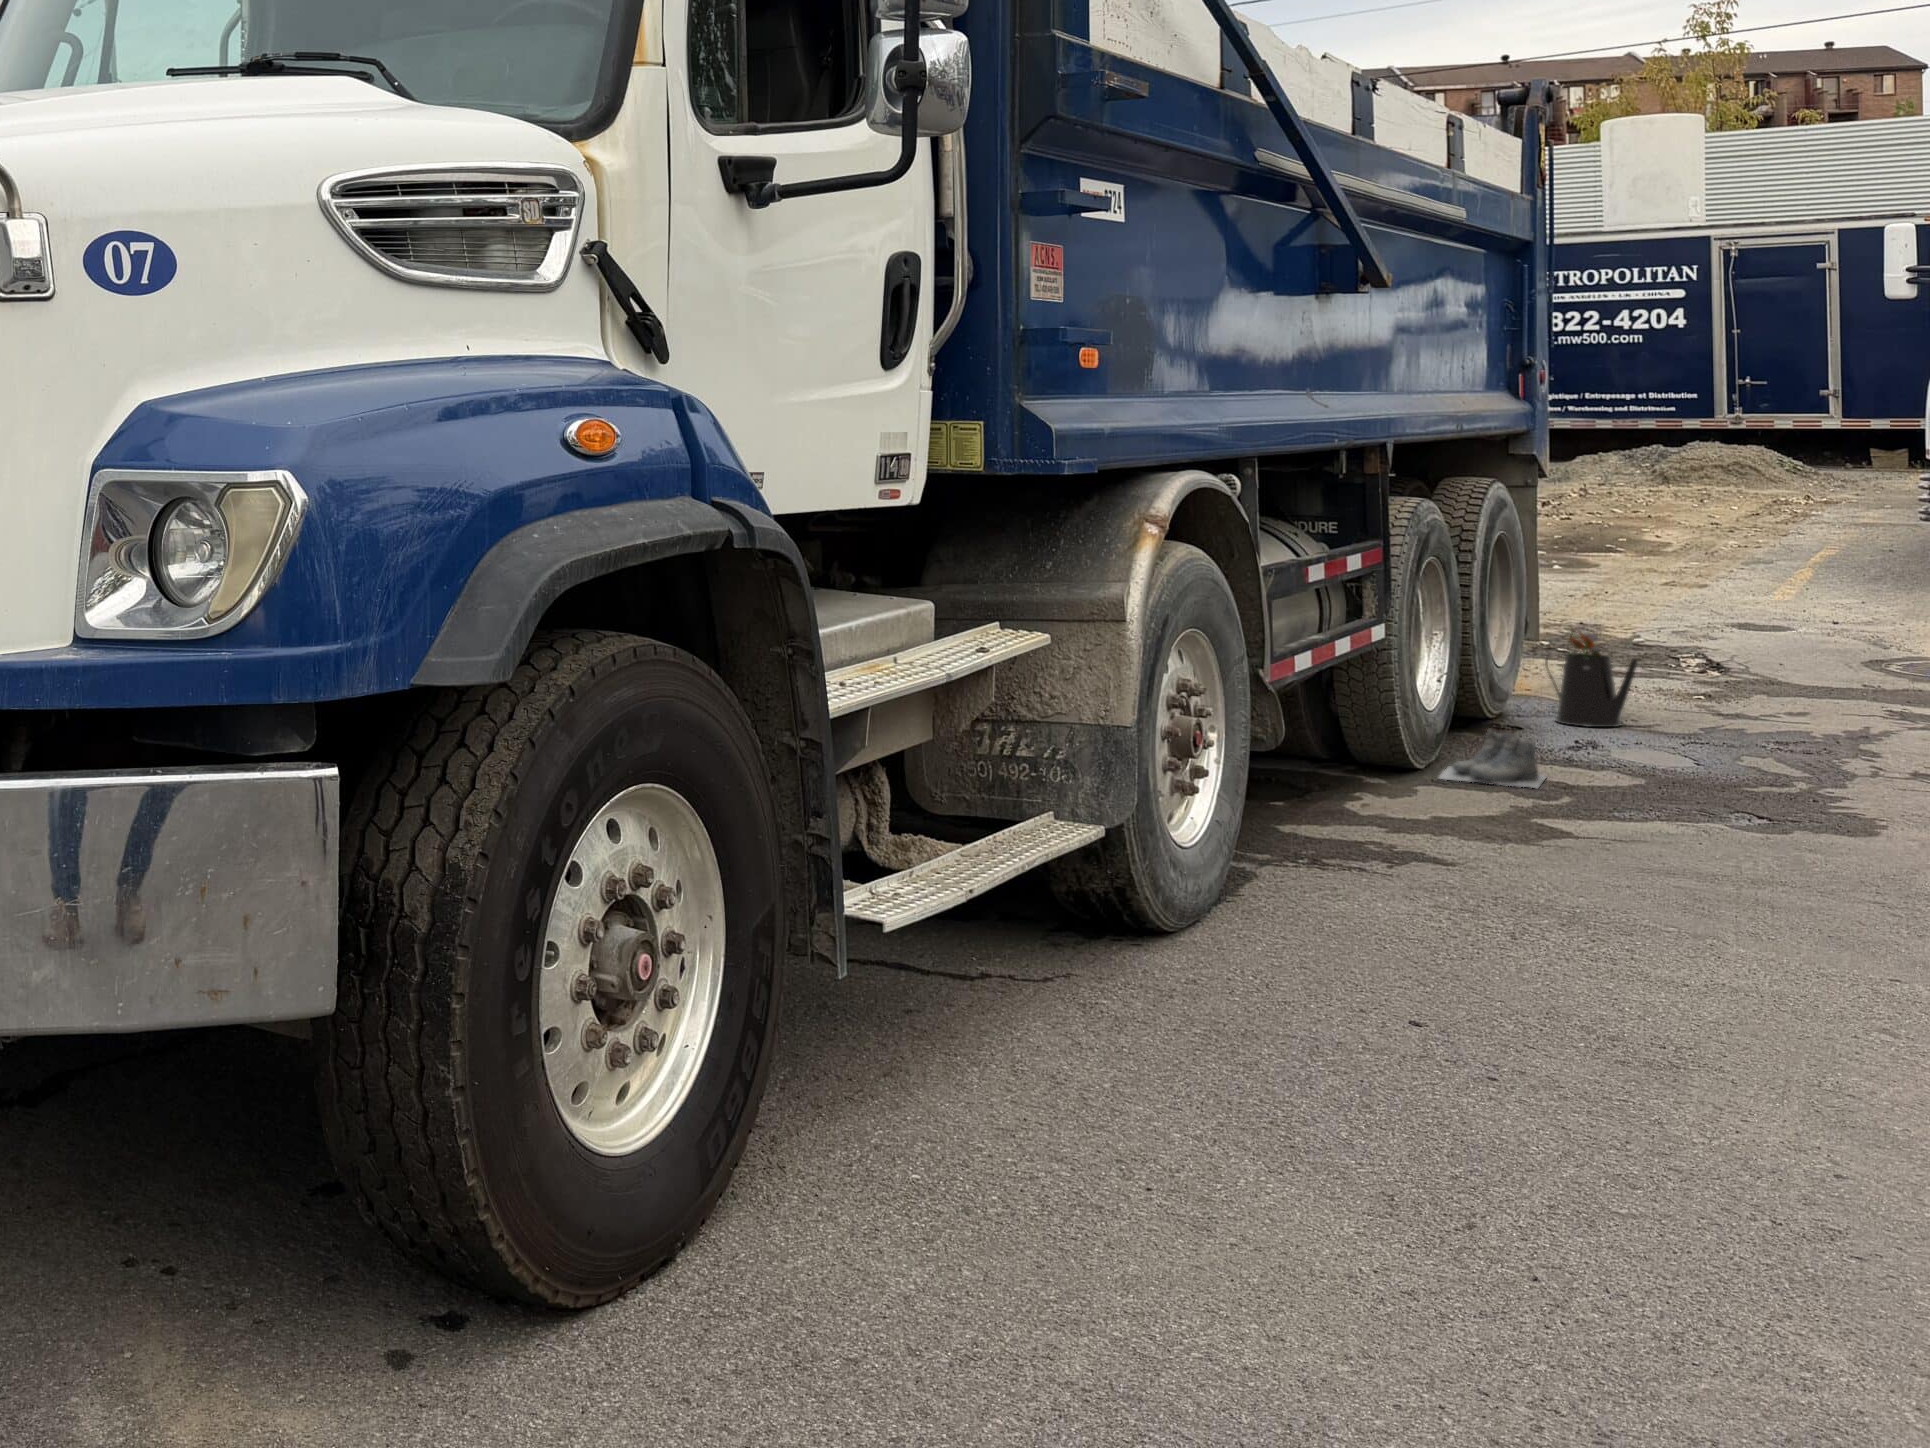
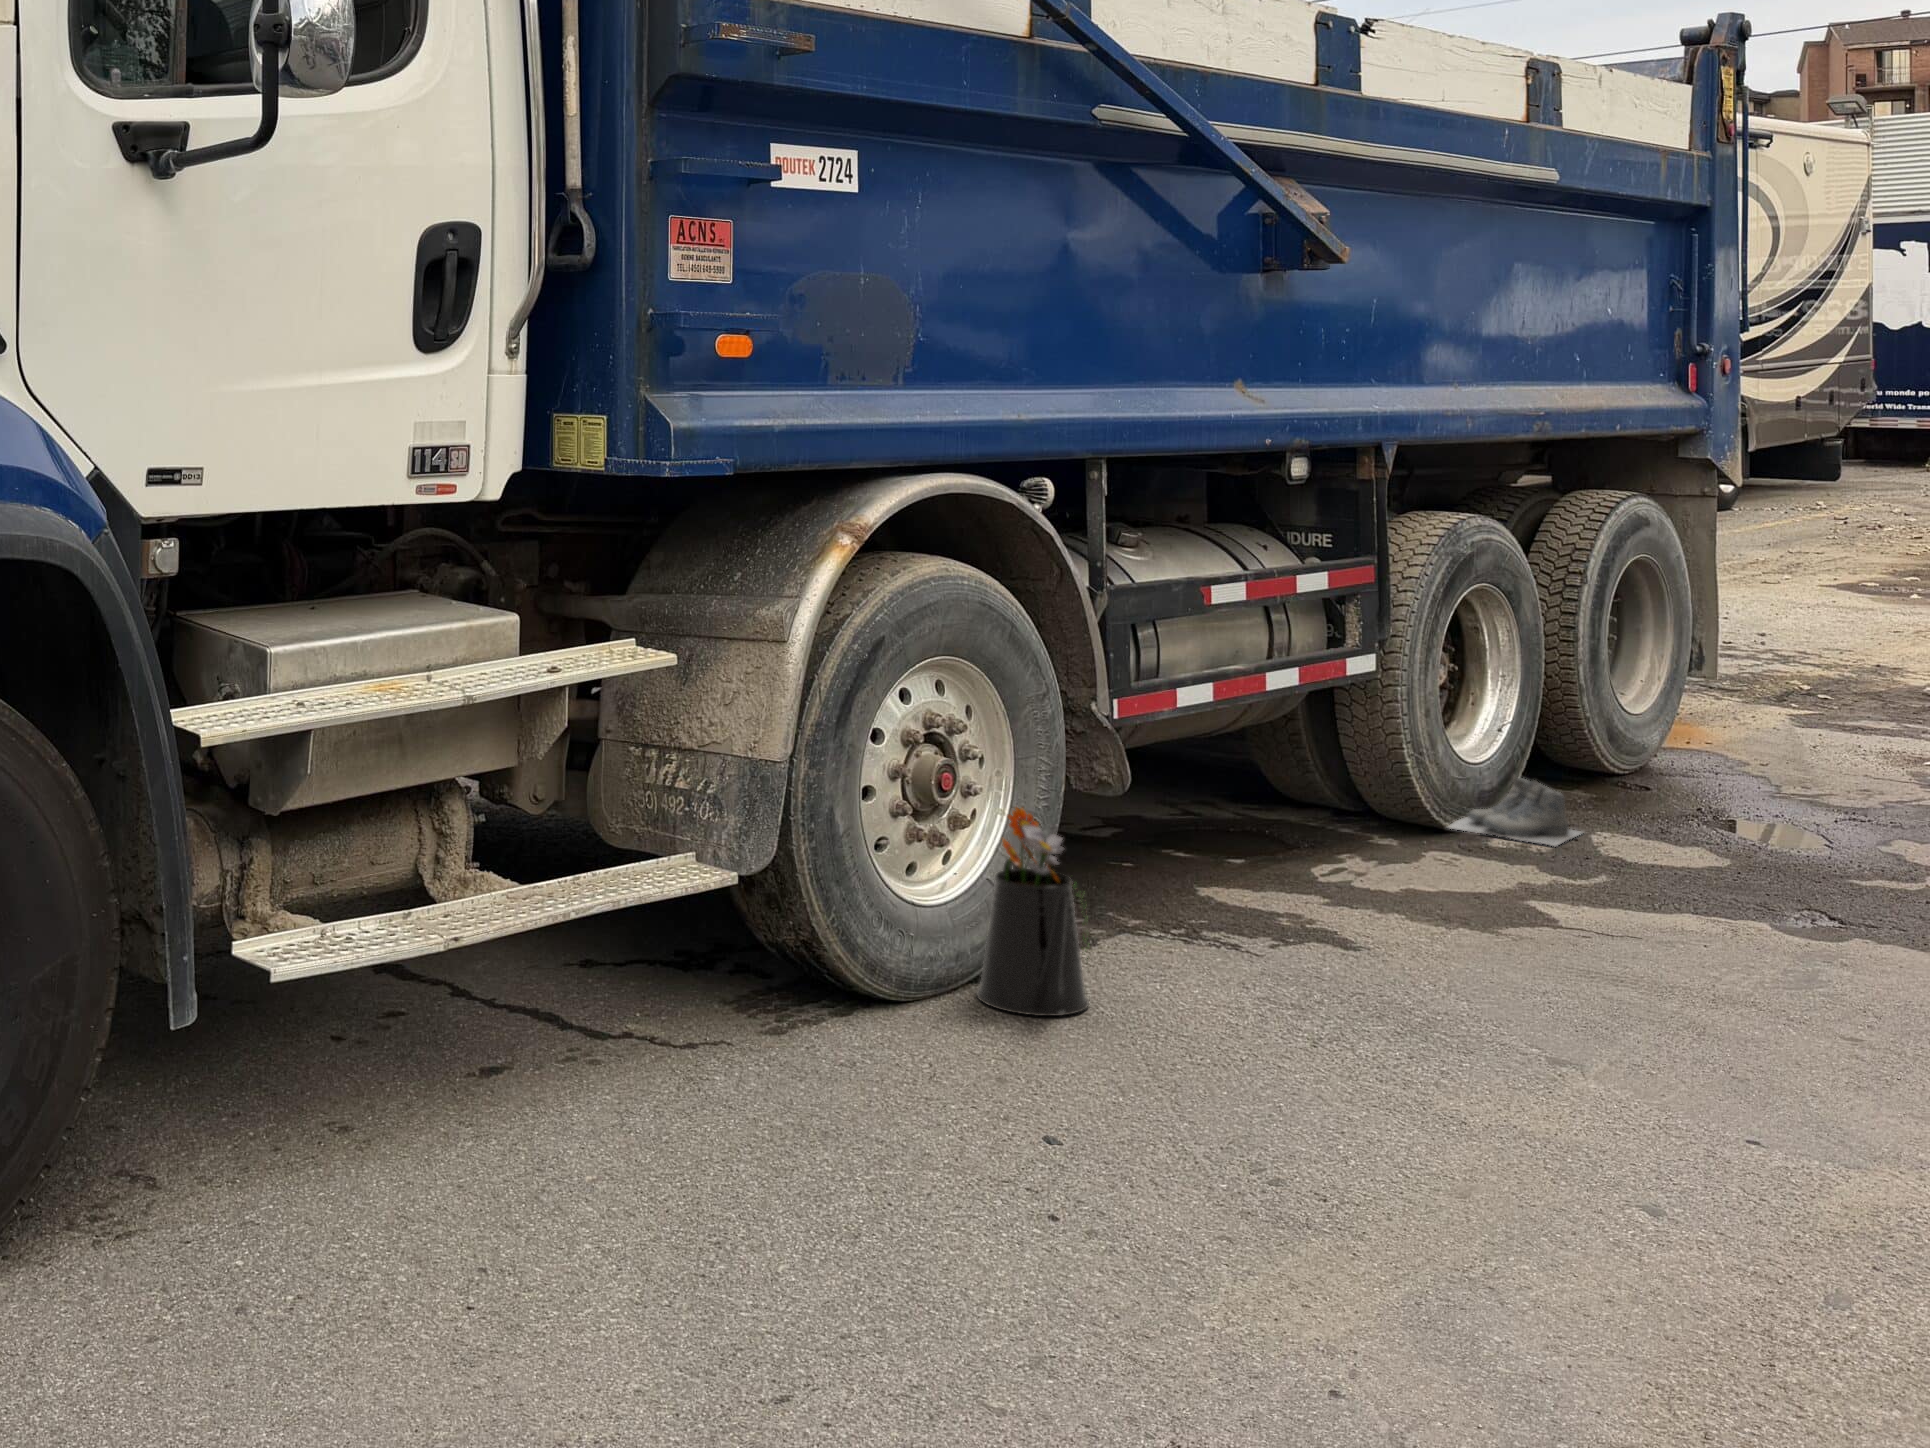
watering can: present [1545,628,1638,727] -> present [976,808,1090,1016]

